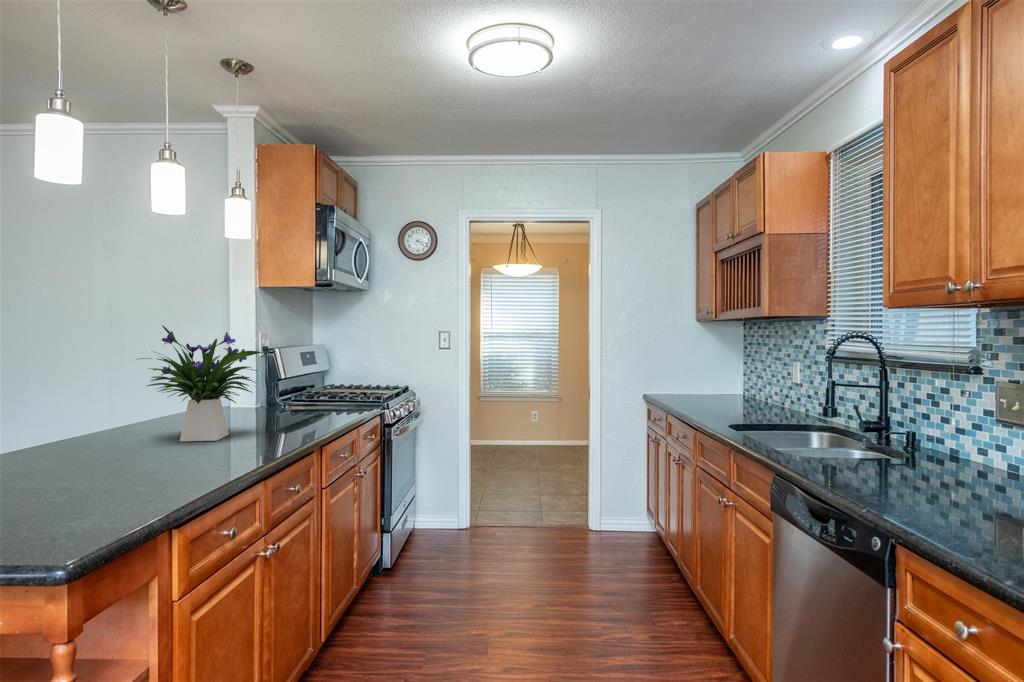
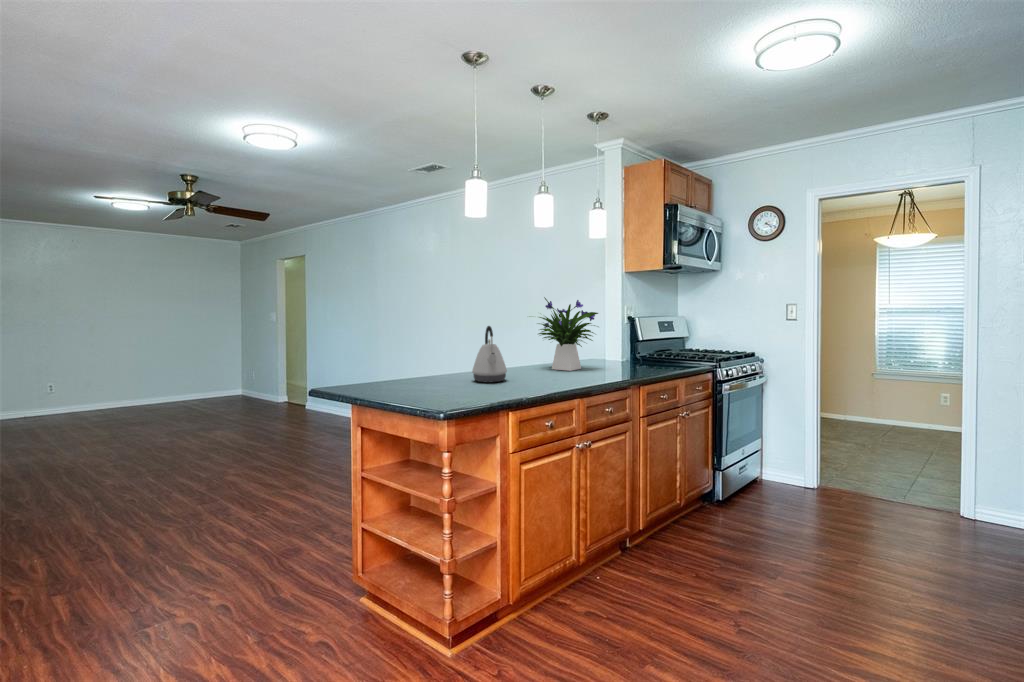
kettle: none [45,383,126,490] -> present [472,326,507,383]

